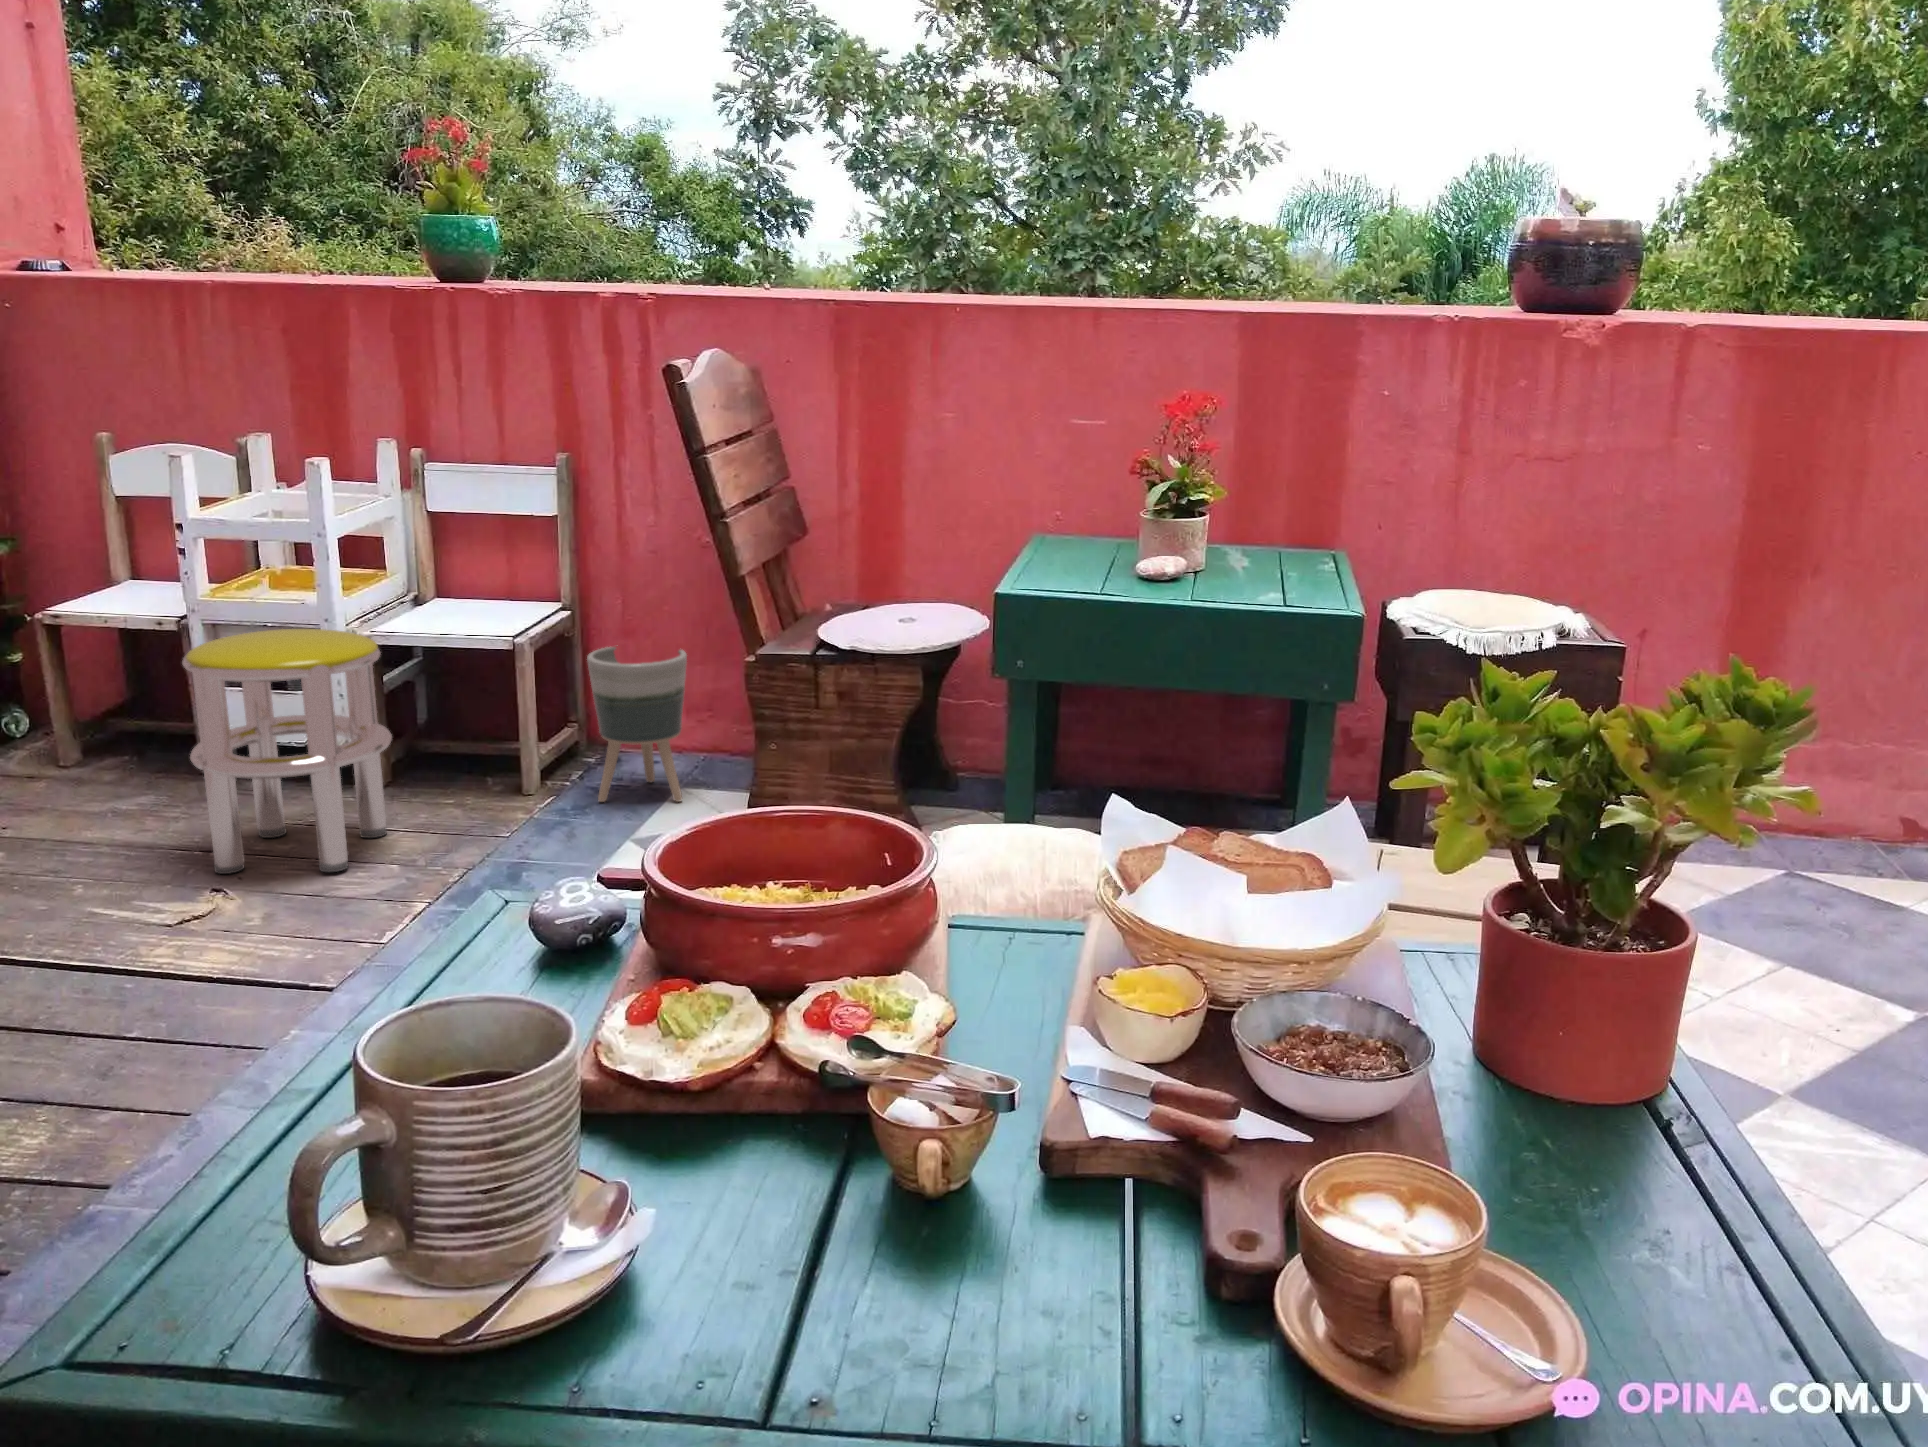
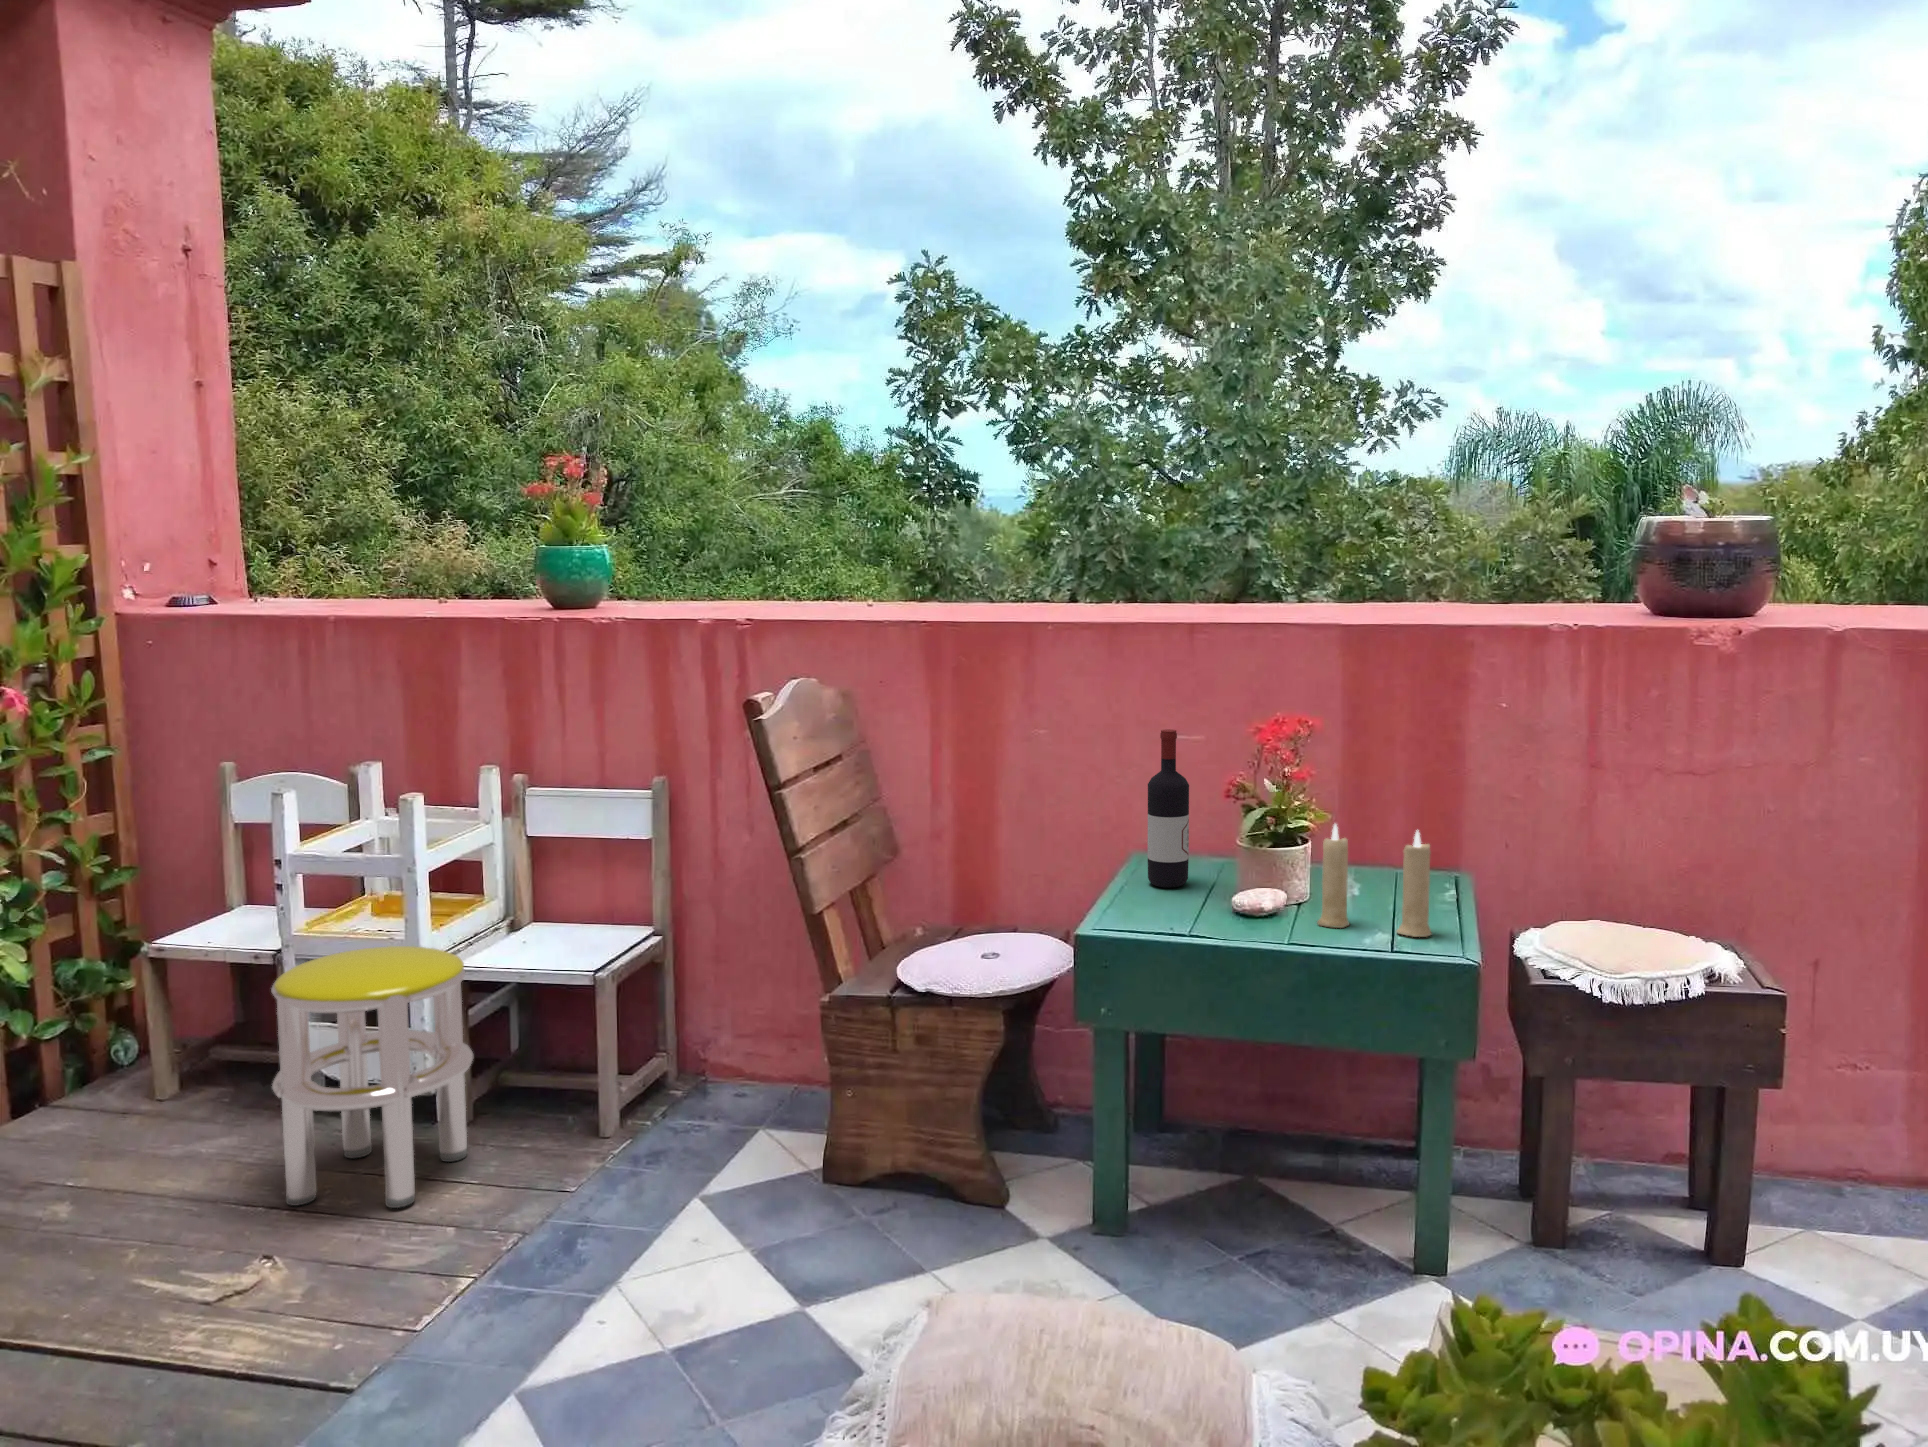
wine bottle: none [1056,412,1097,563] -> present [1148,729,1189,888]
candle: none [1218,489,1327,594] -> present [1317,824,1431,937]
planter: present [587,647,687,802] -> none [679,952,780,1121]

